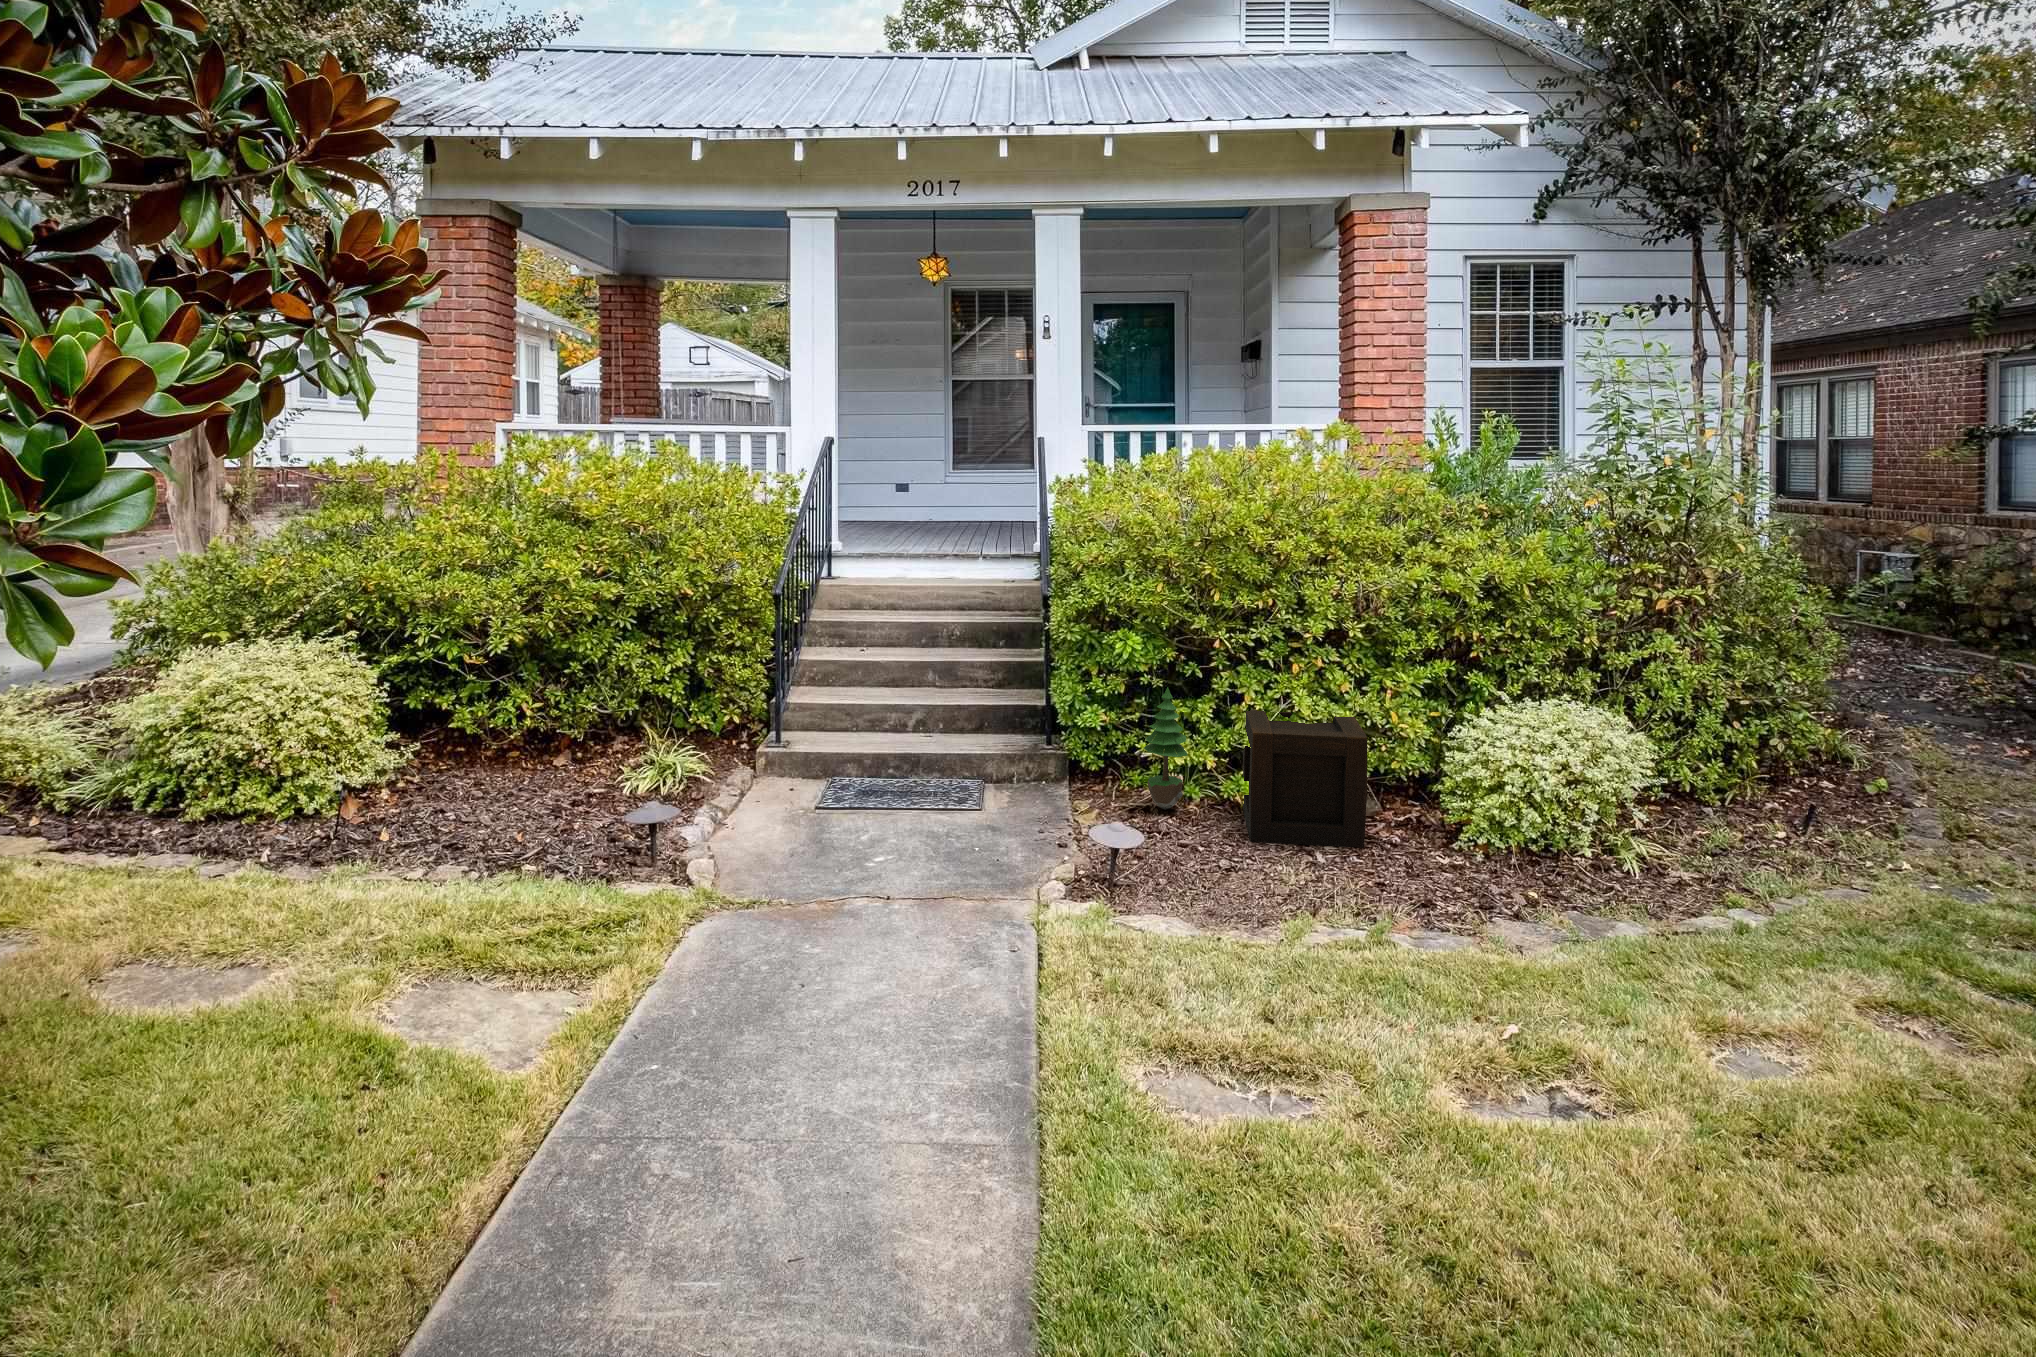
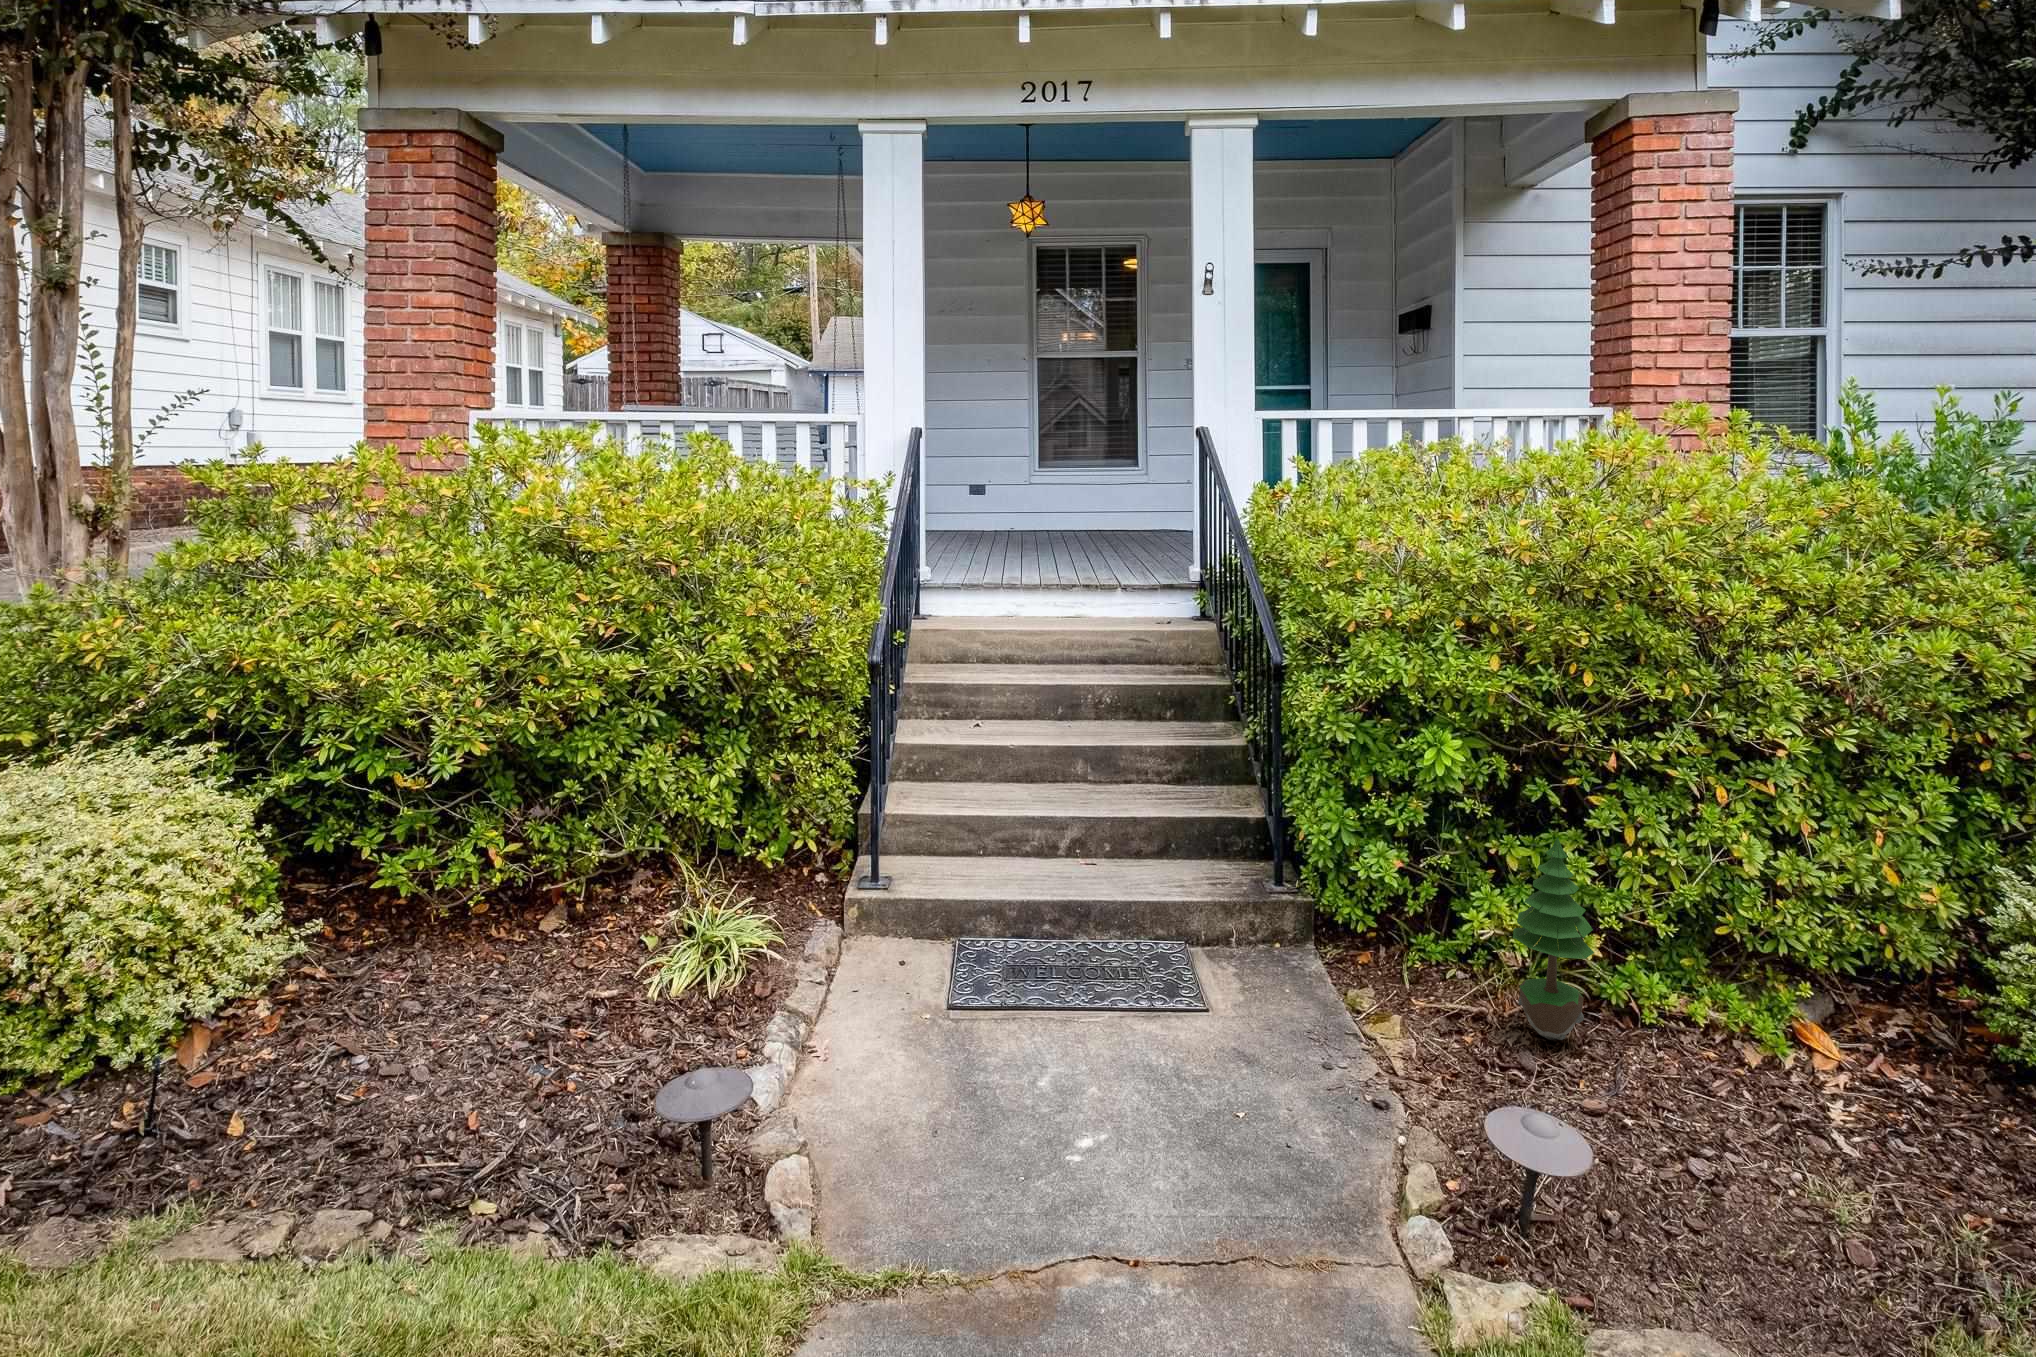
wooden crate: present [1243,710,1367,848] -> none [1670,866,1978,1145]

